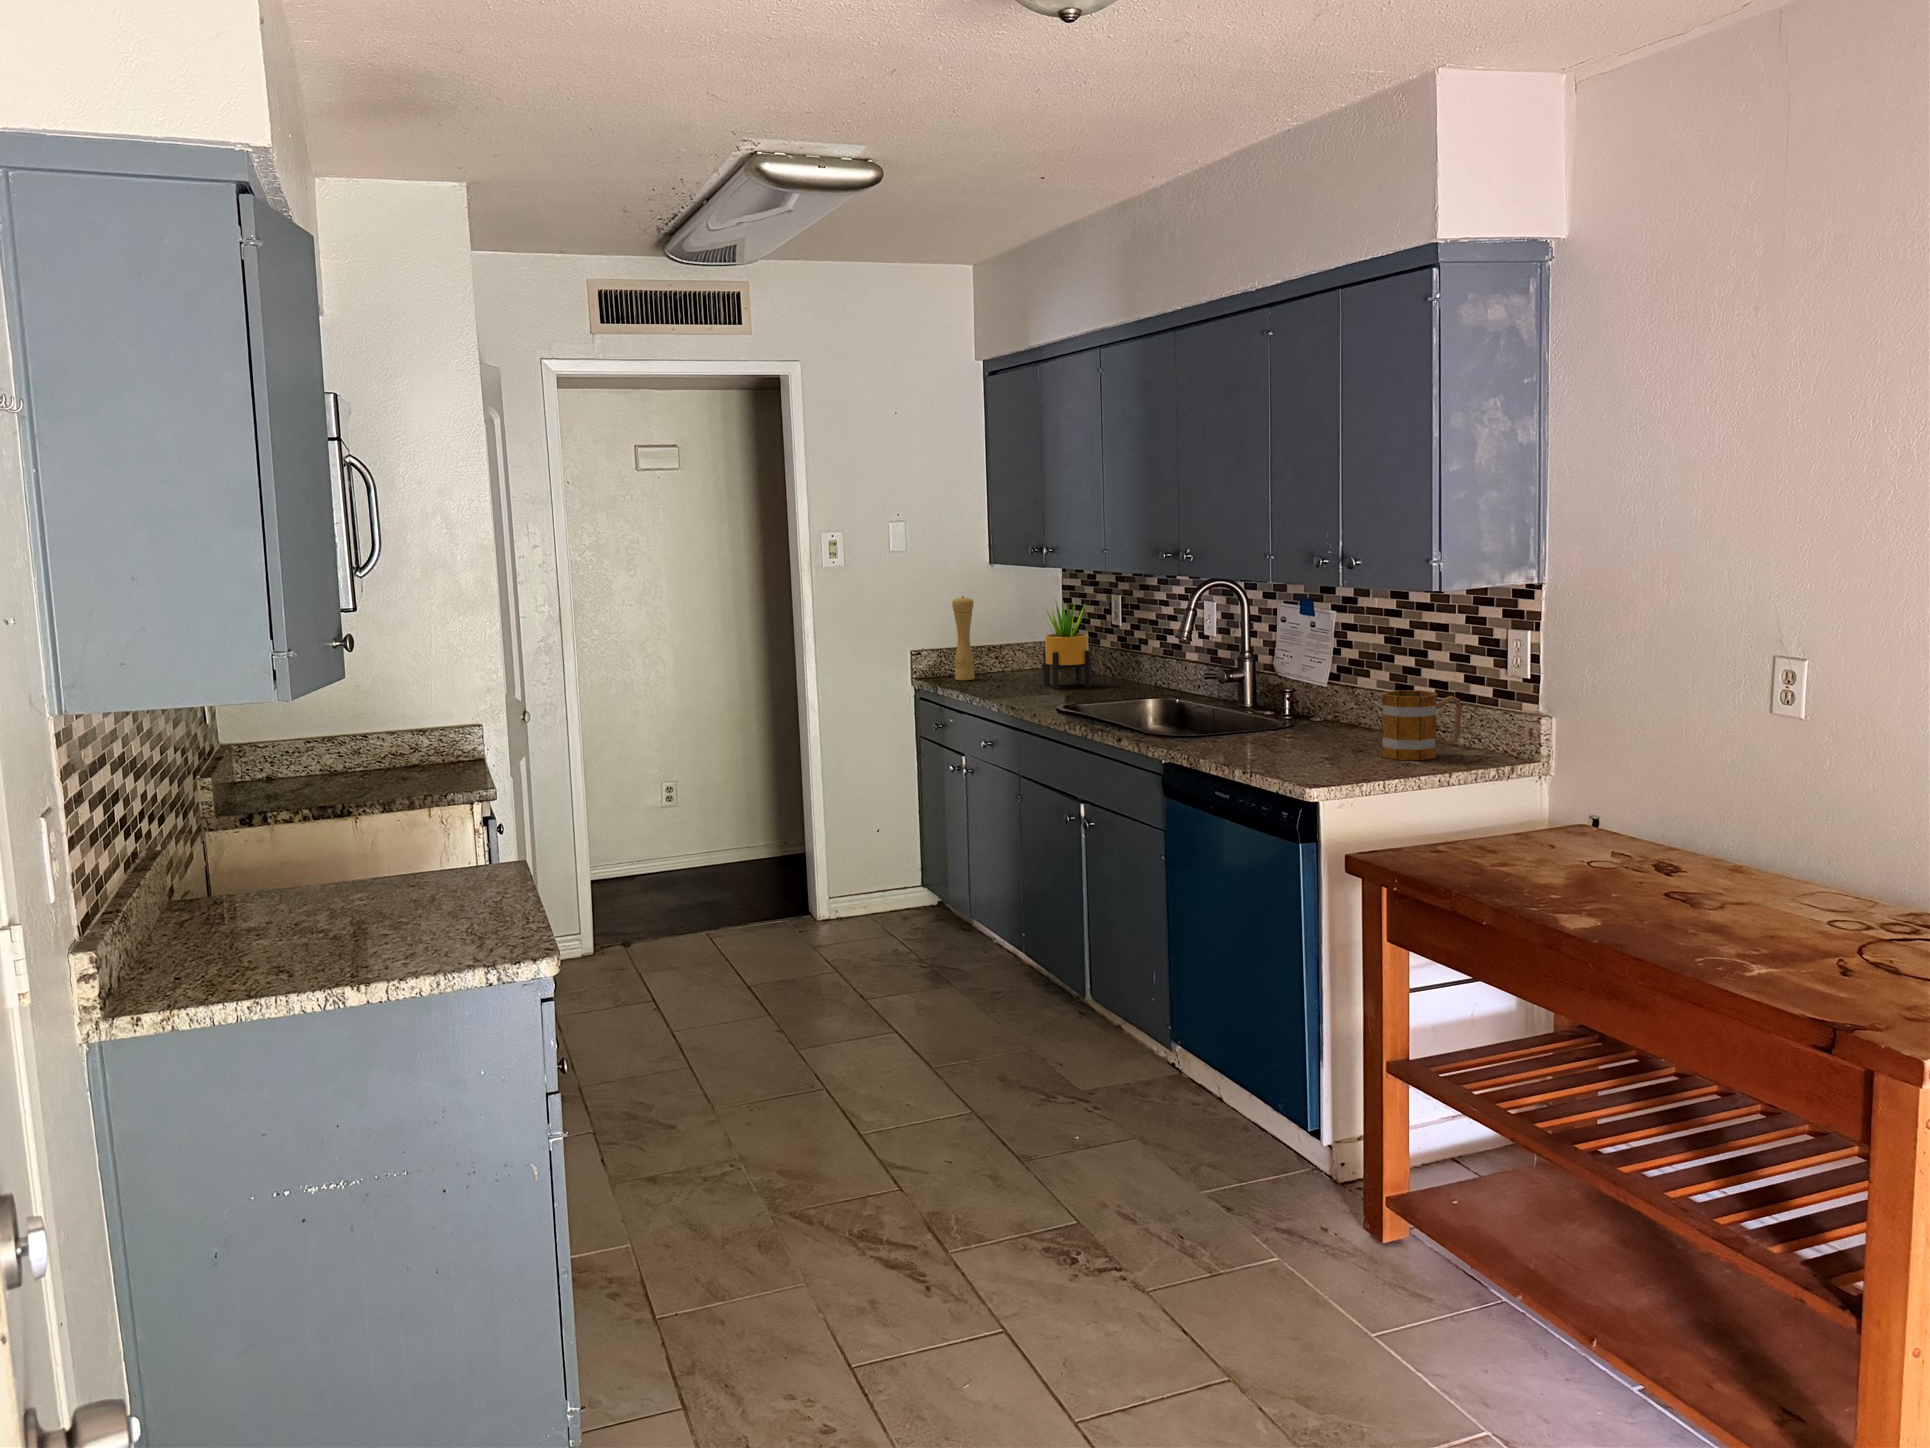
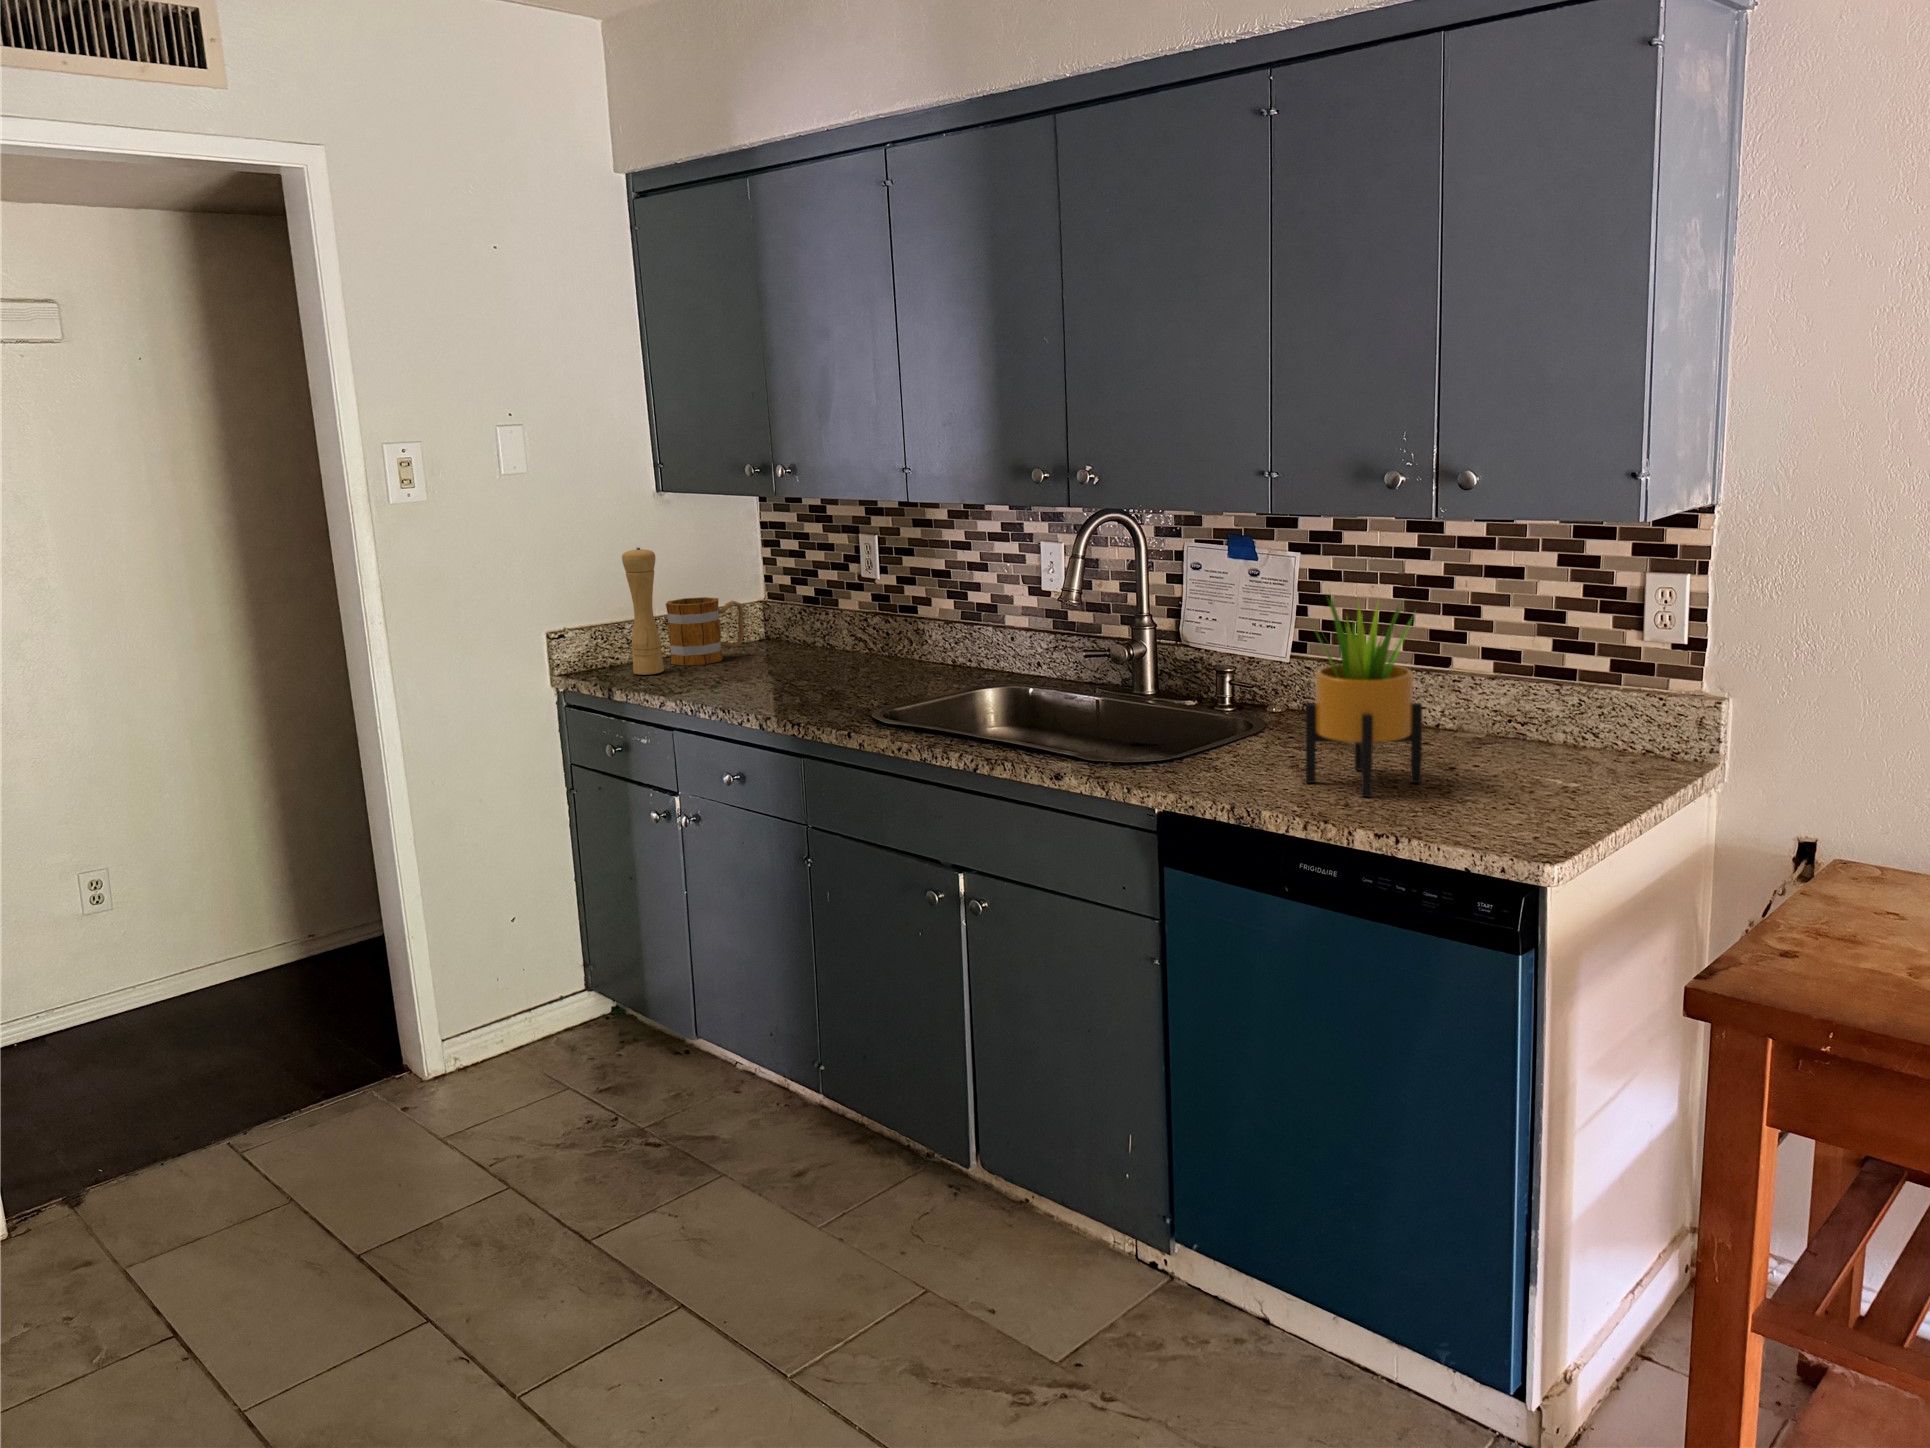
potted plant: present [1043,602,1091,689] -> present [1306,597,1422,797]
mug: present [1381,690,1462,760] -> present [666,597,744,666]

